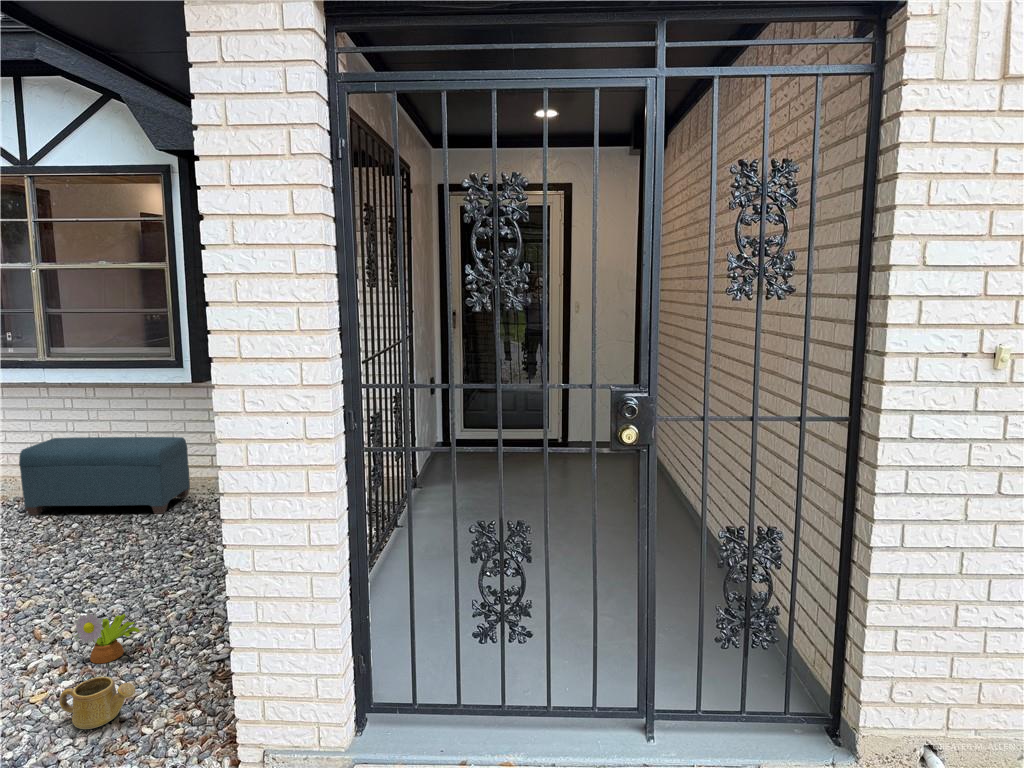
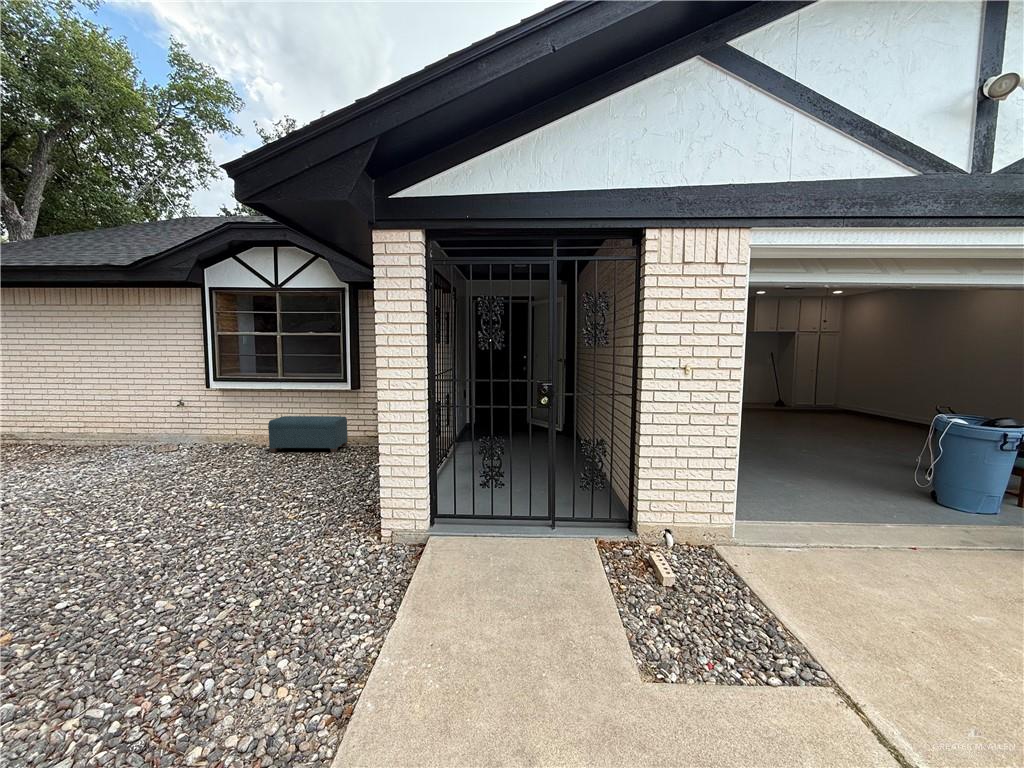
decorative plant: present [74,612,140,664] -> none [304,482,334,506]
watering can: present [59,677,136,729] -> none [303,506,335,527]

